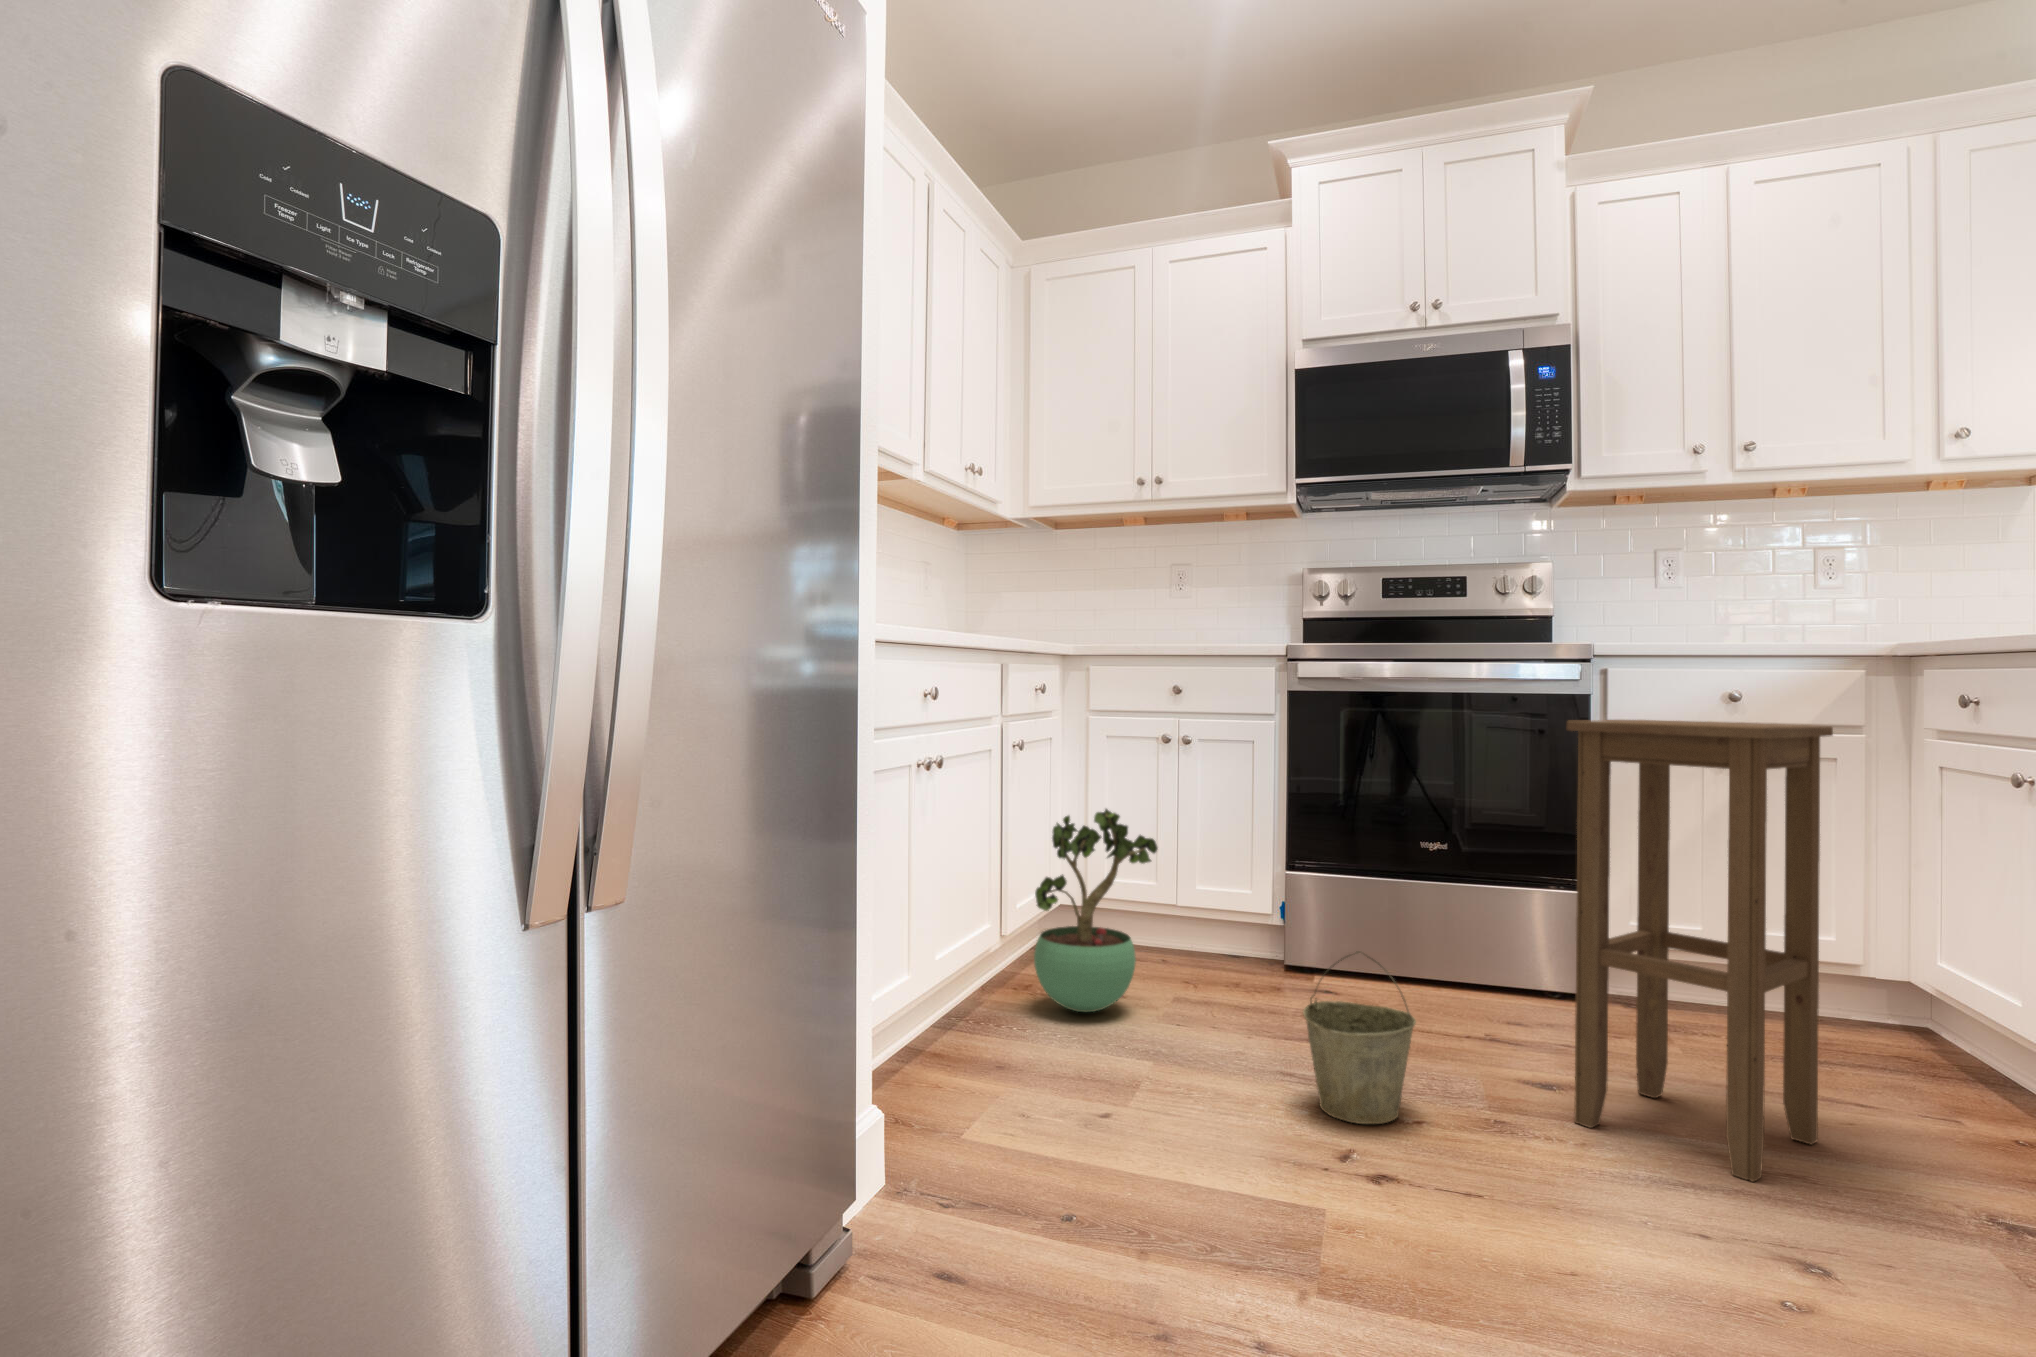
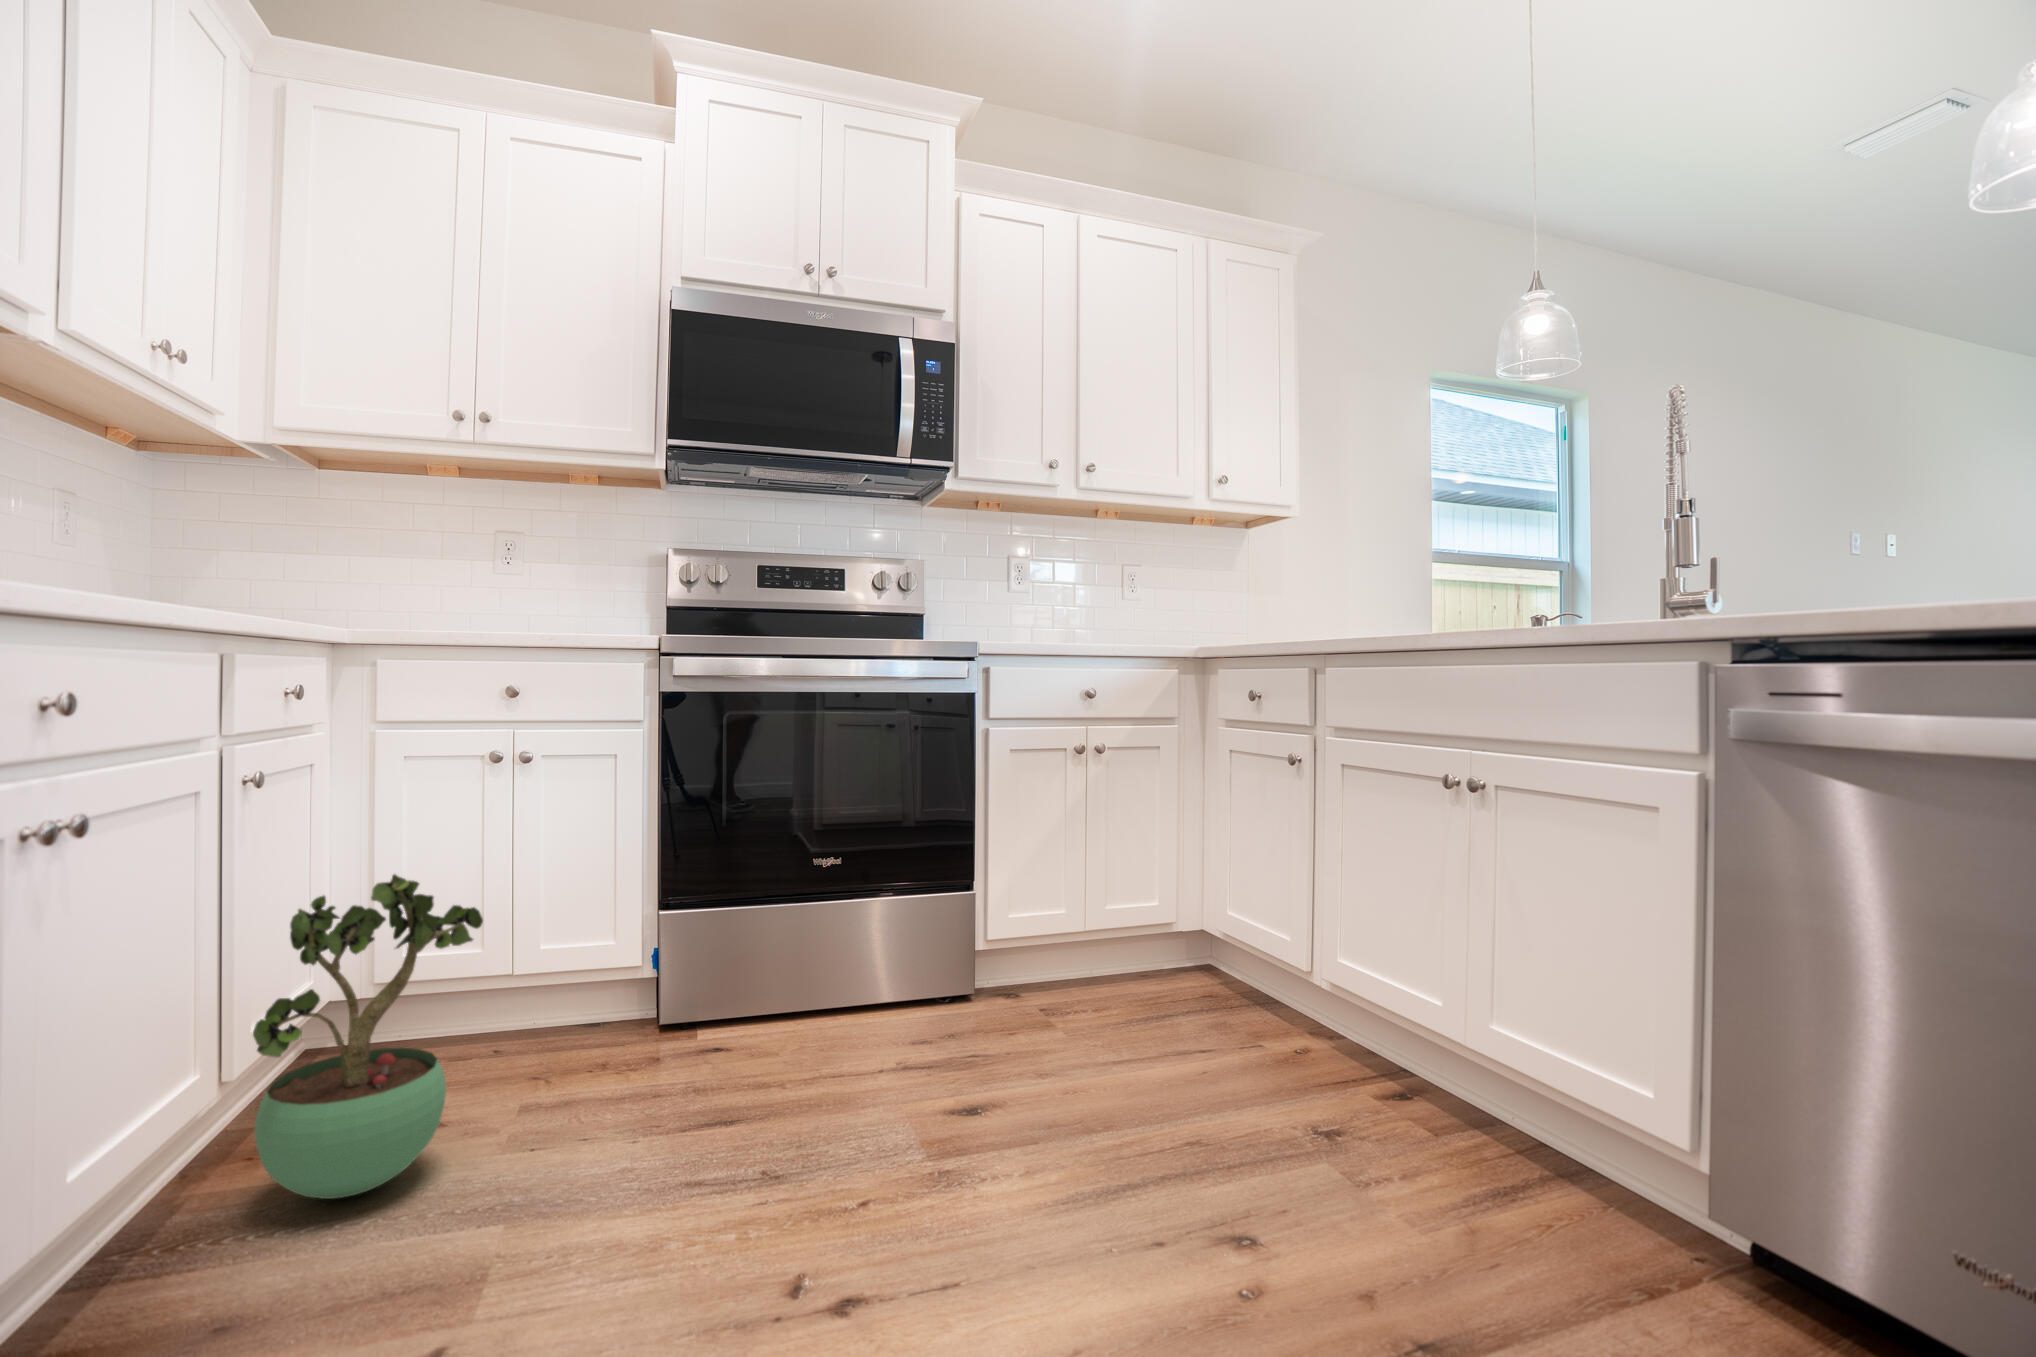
stool: present [1567,720,1833,1182] -> none [1020,723,1231,1214]
bucket: present [1303,951,1416,1124] -> none [718,1047,867,1293]

